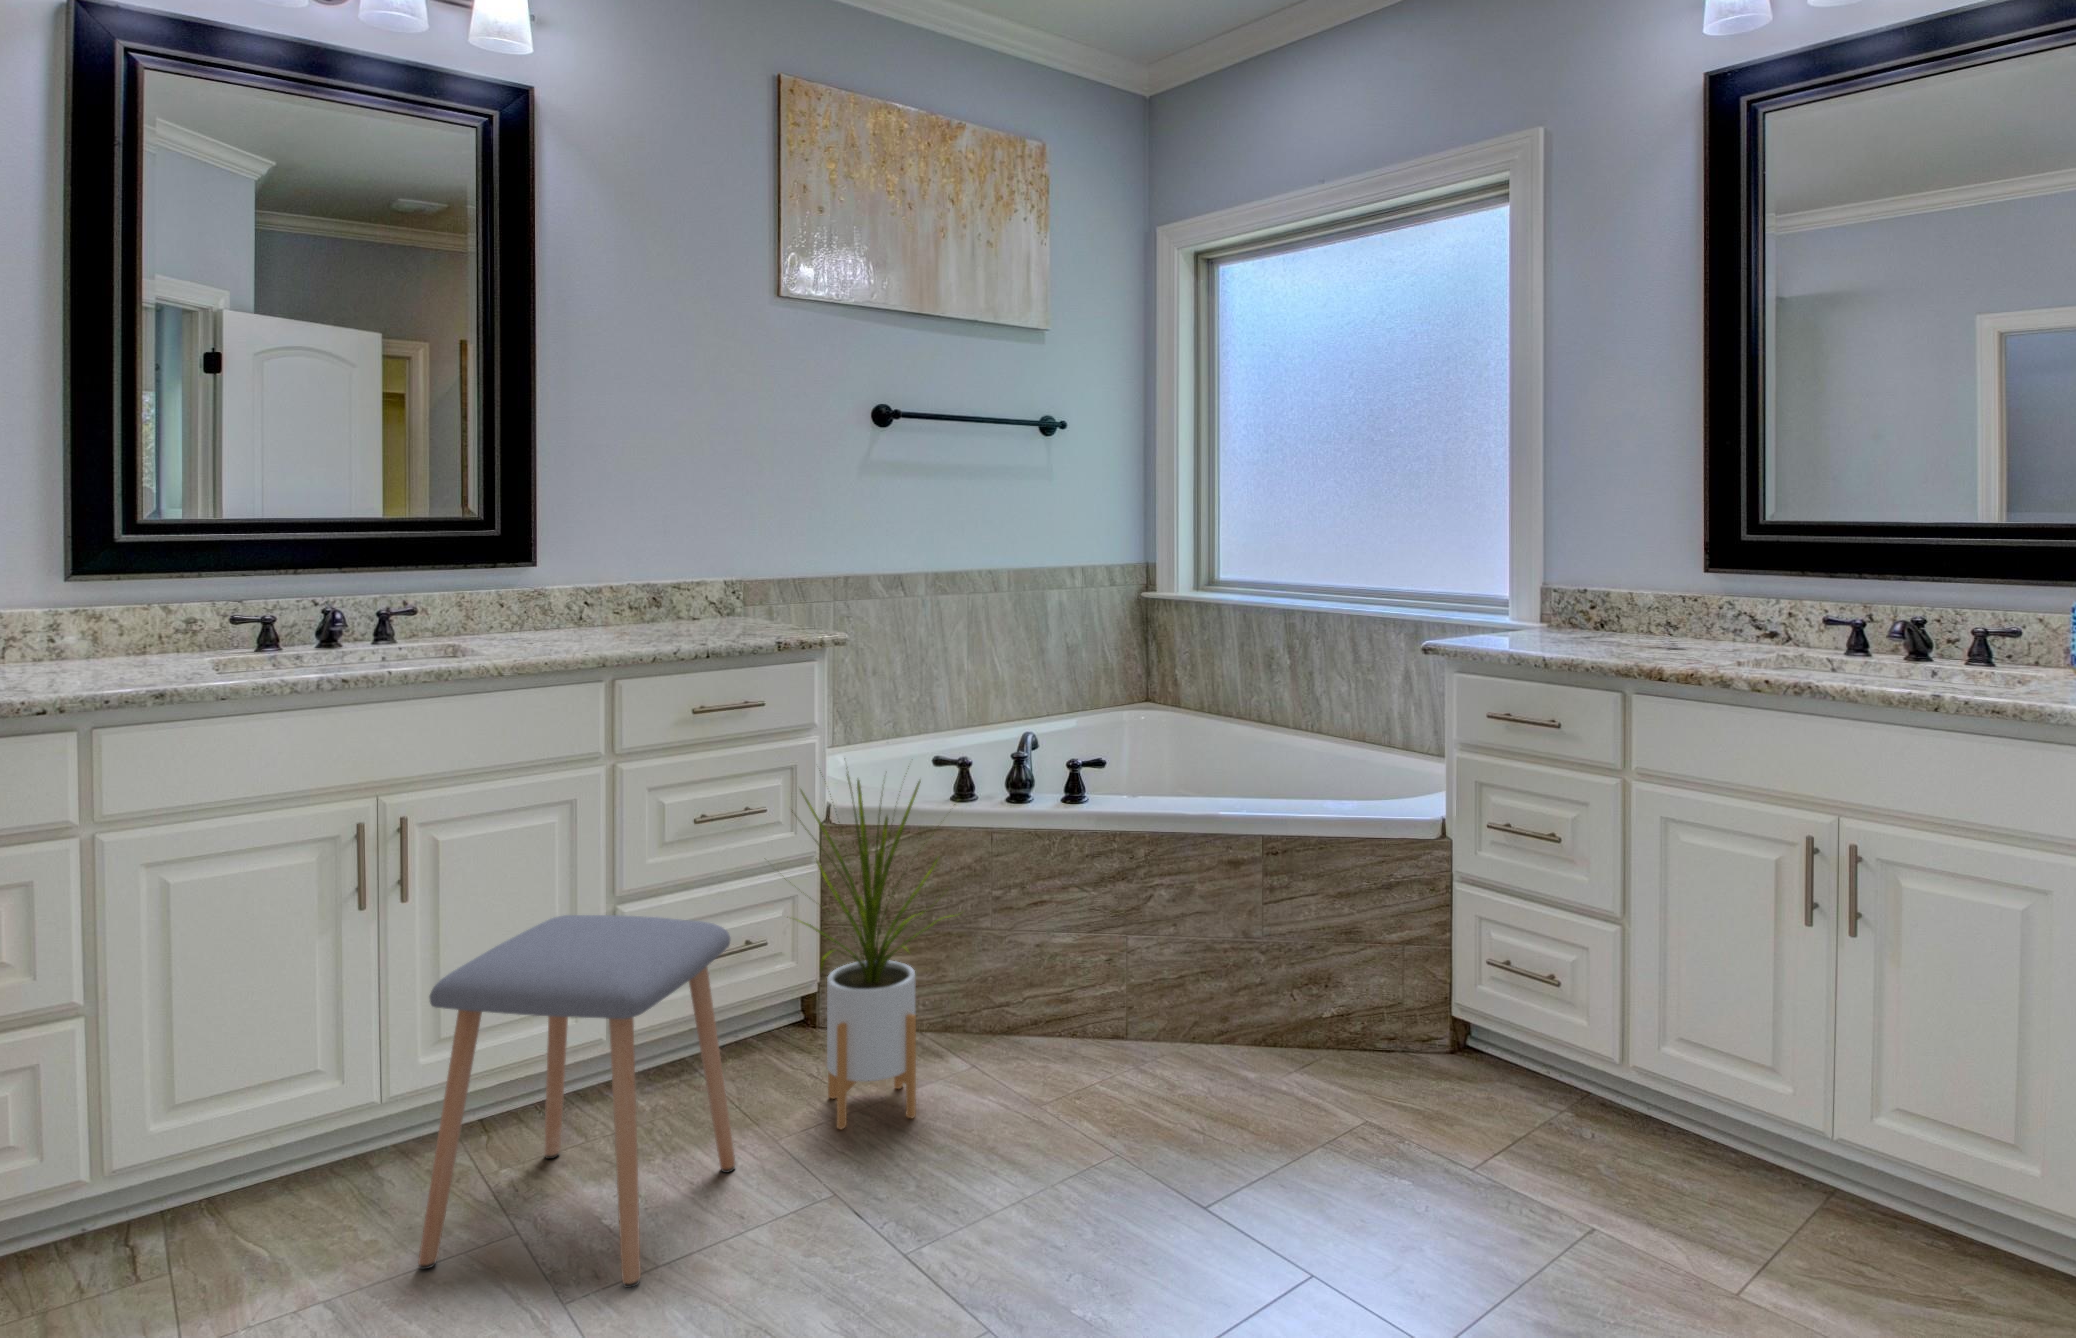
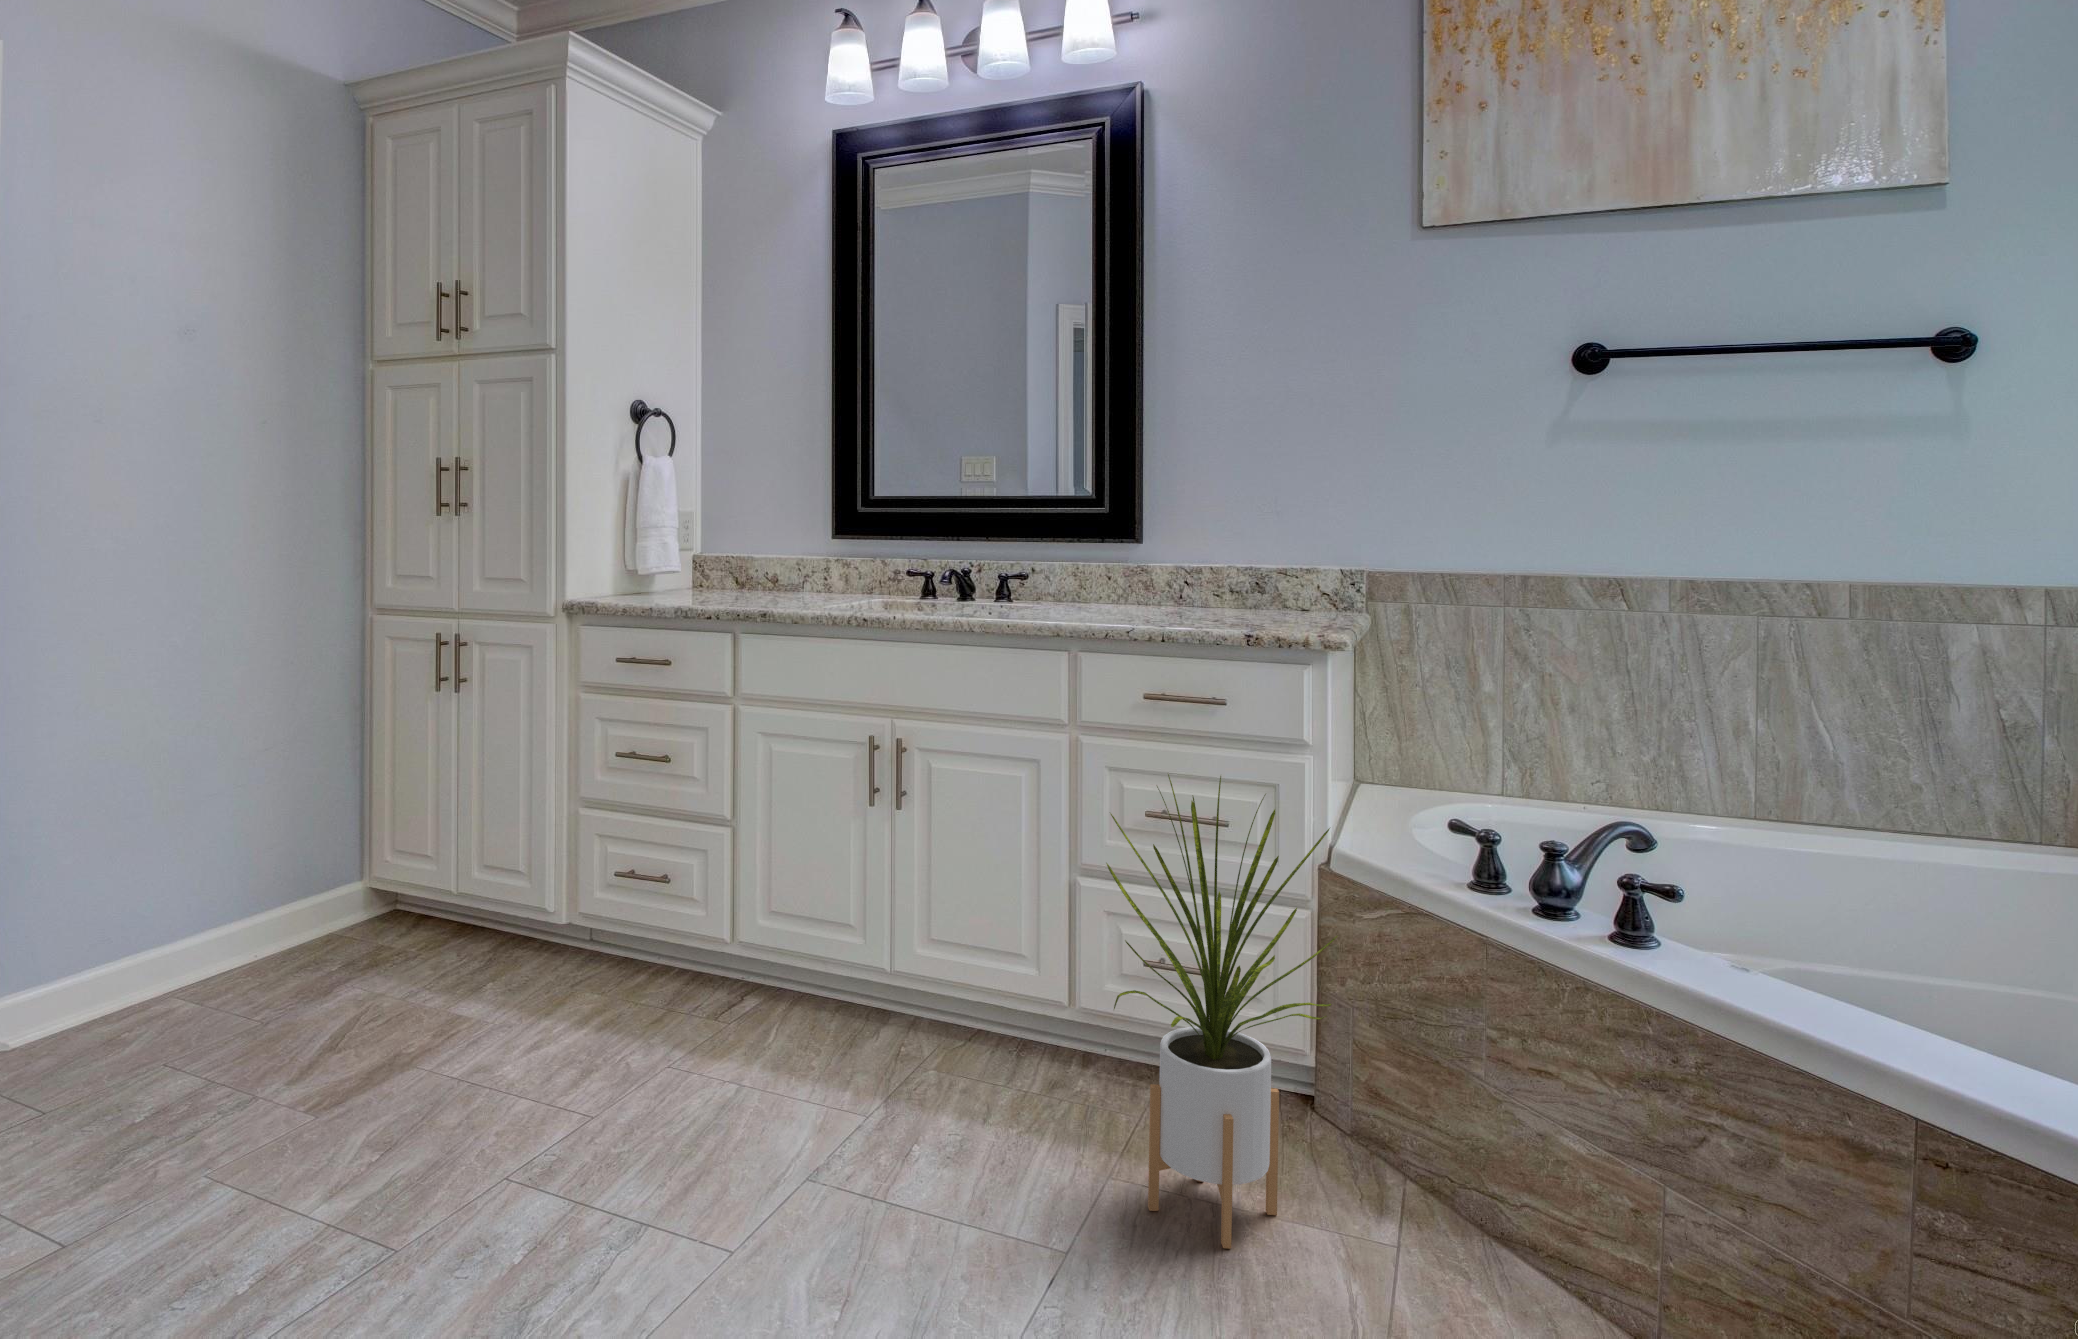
stool: present [418,915,735,1288] -> none [778,861,1028,1207]

